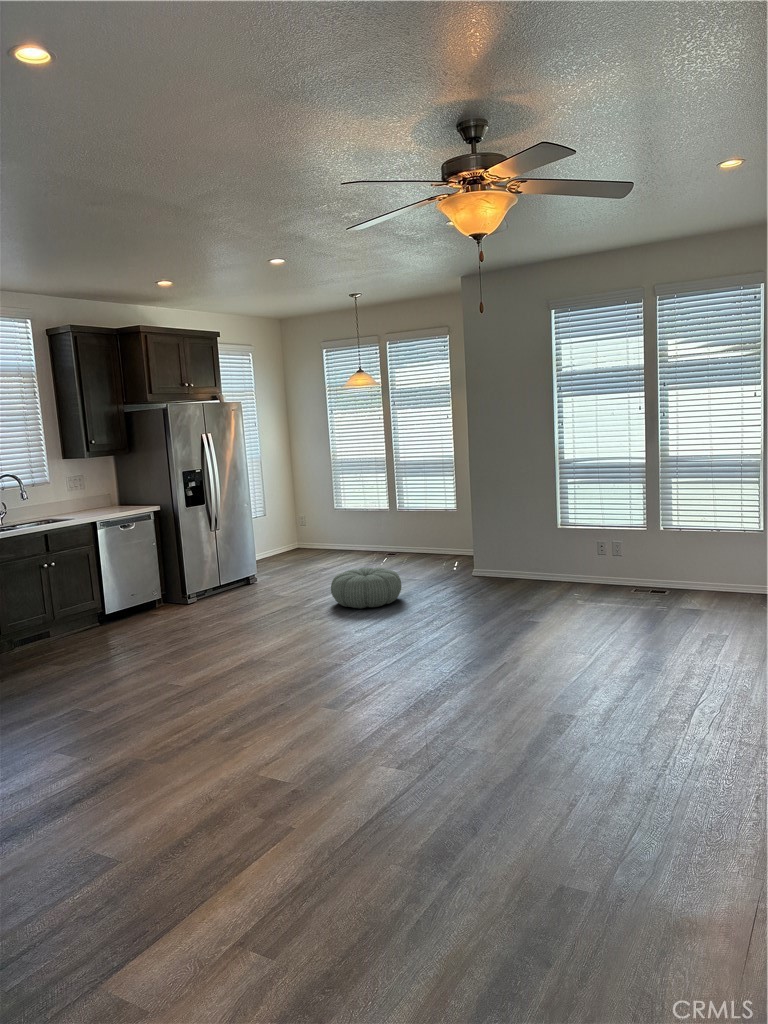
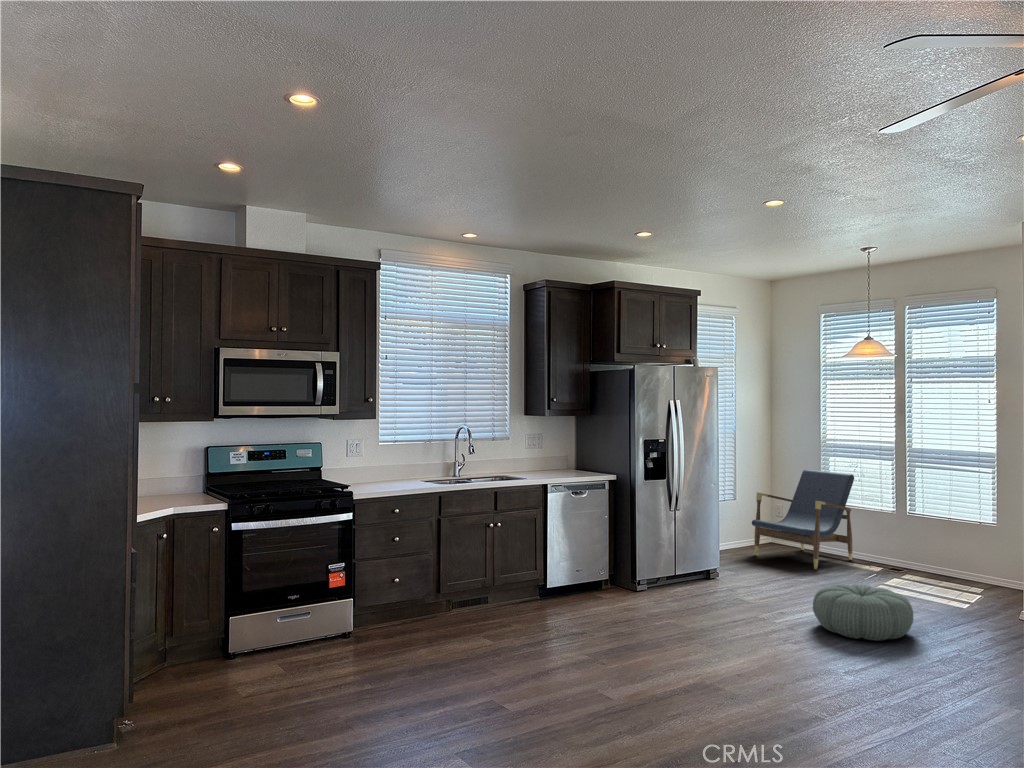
lounge chair: none [281,484,361,564] -> present [752,470,854,569]

